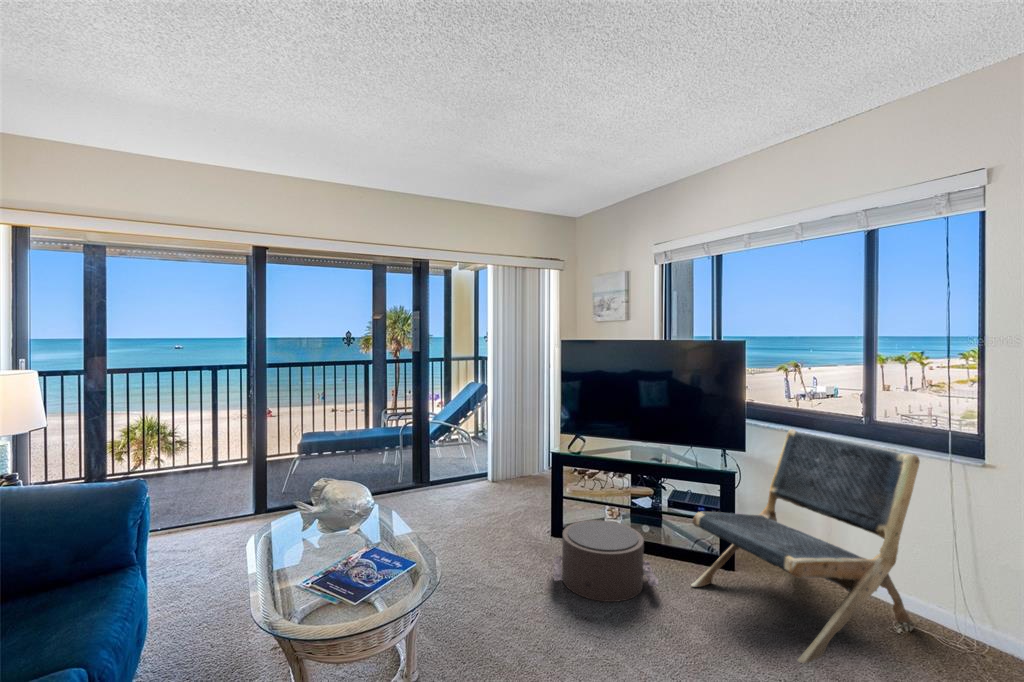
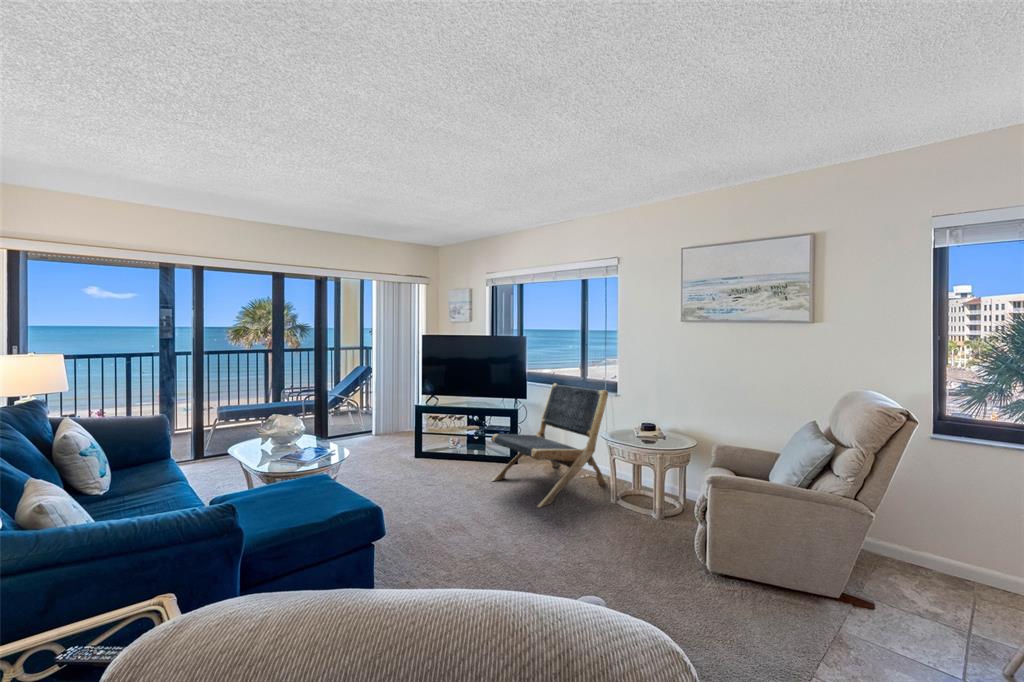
pouf: present [553,520,659,602] -> none [401,447,469,493]

